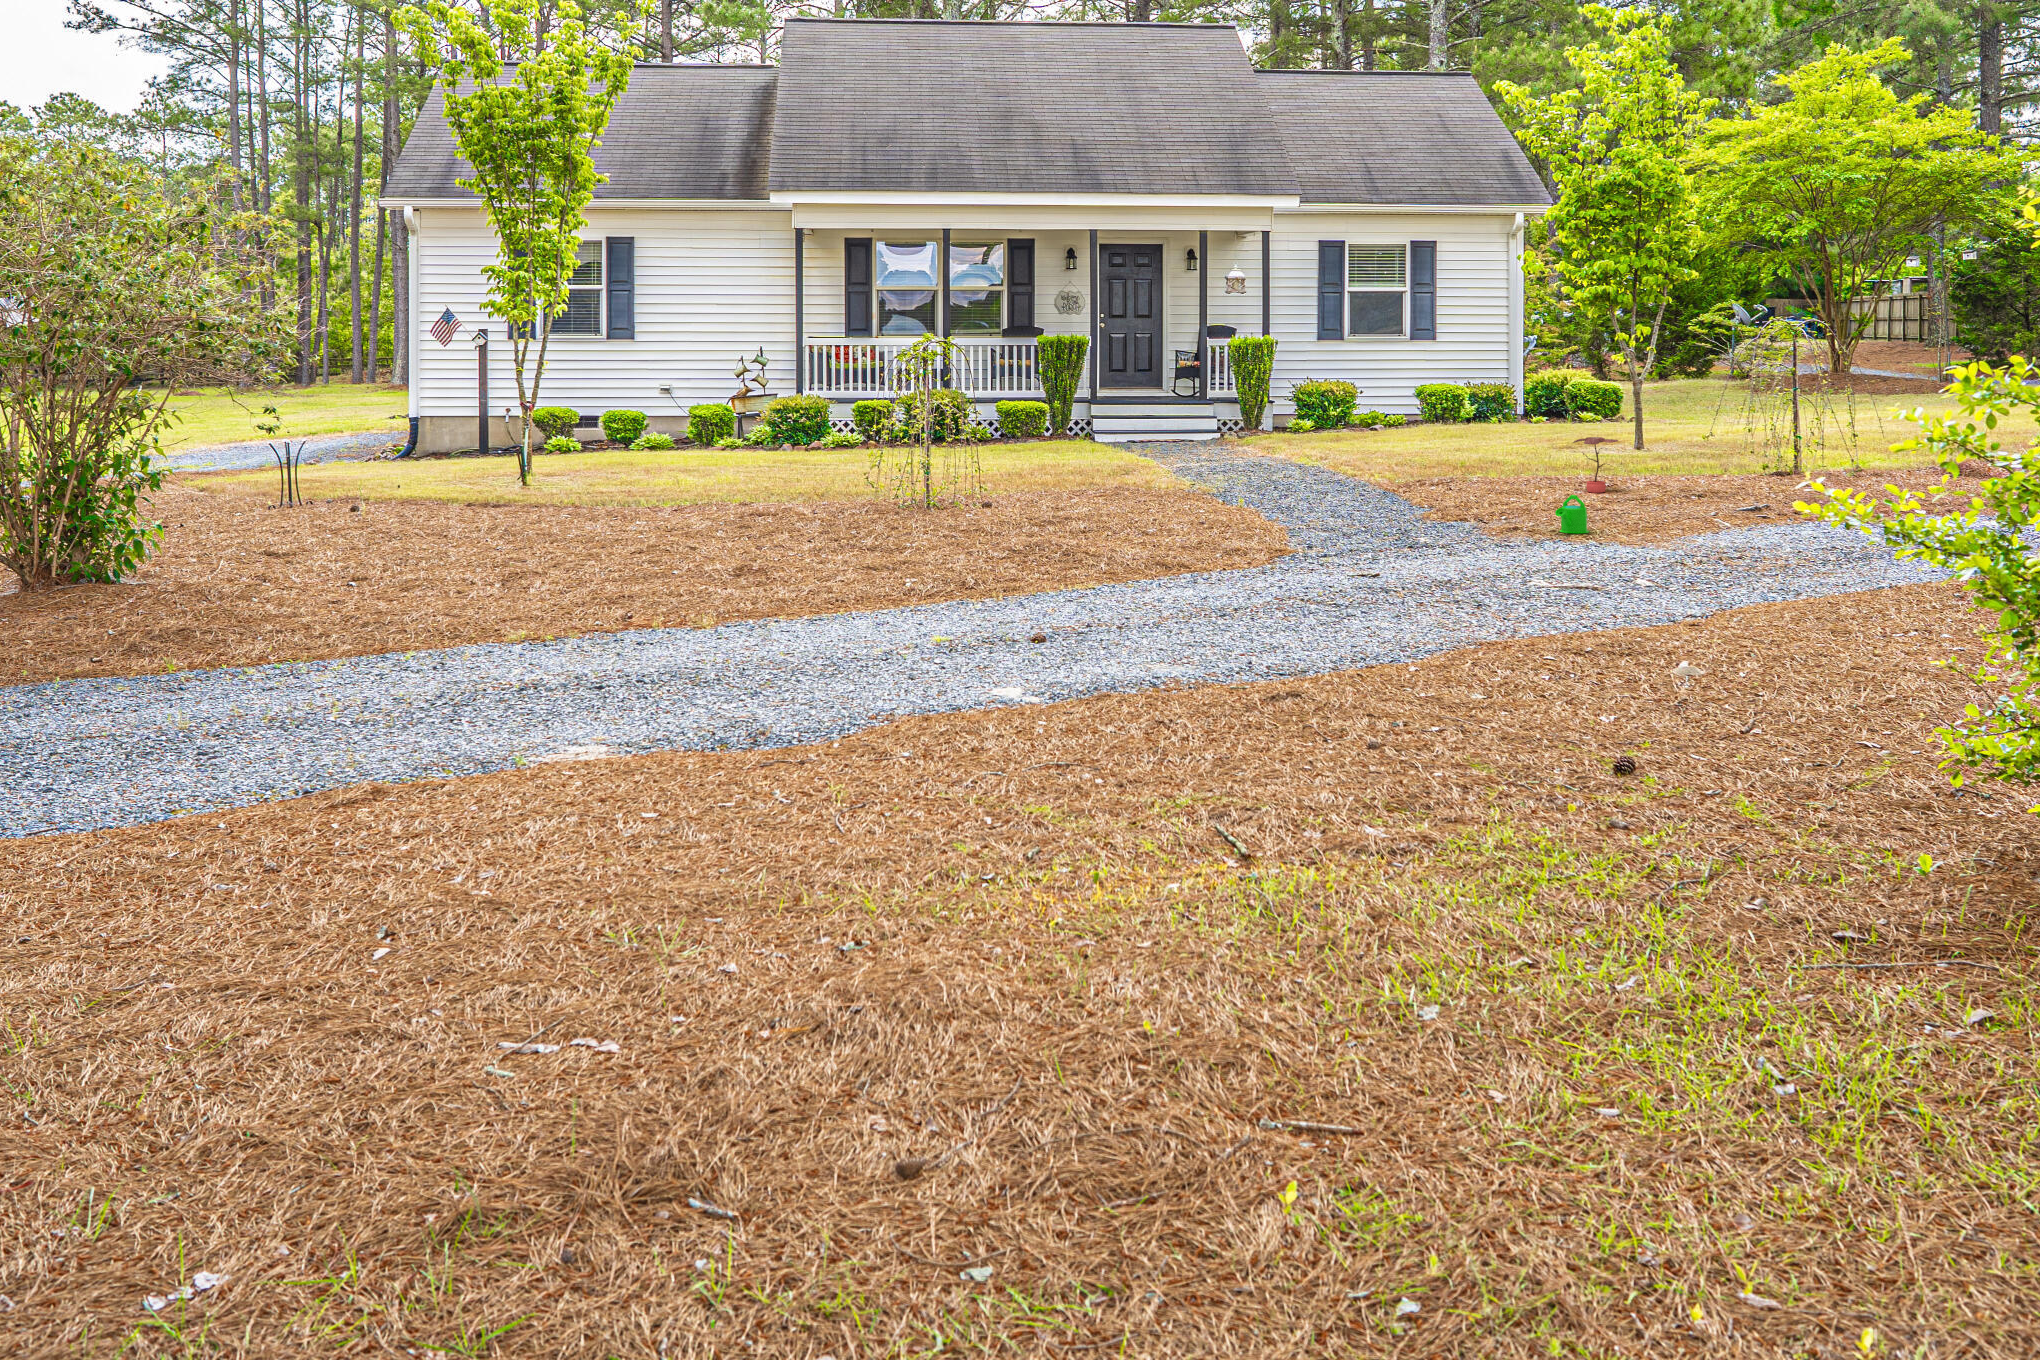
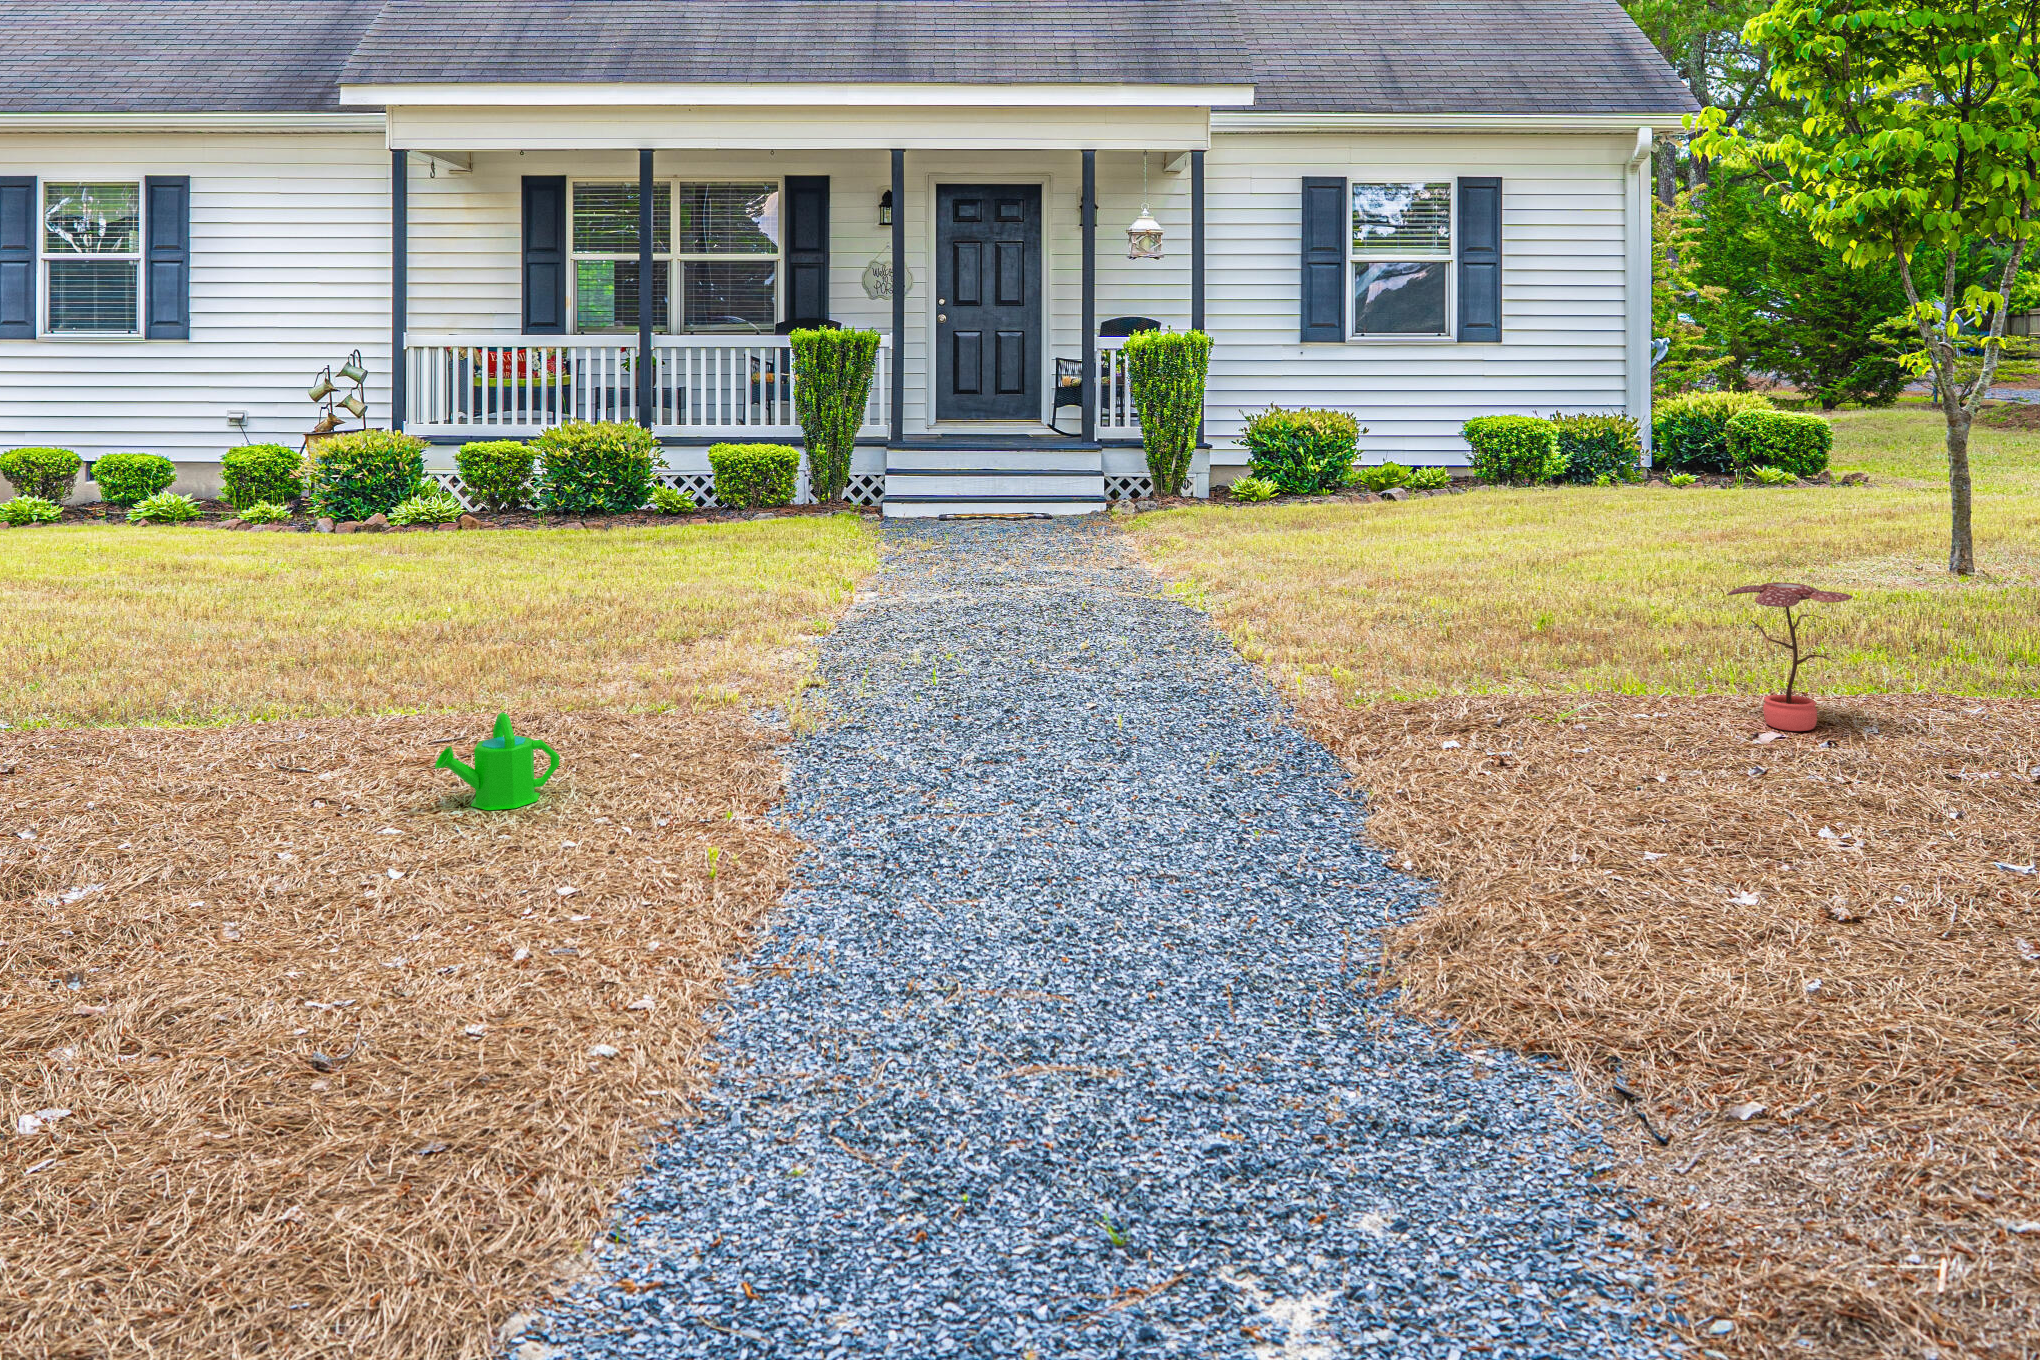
watering can: present [1555,495,1589,534] -> present [435,712,559,810]

